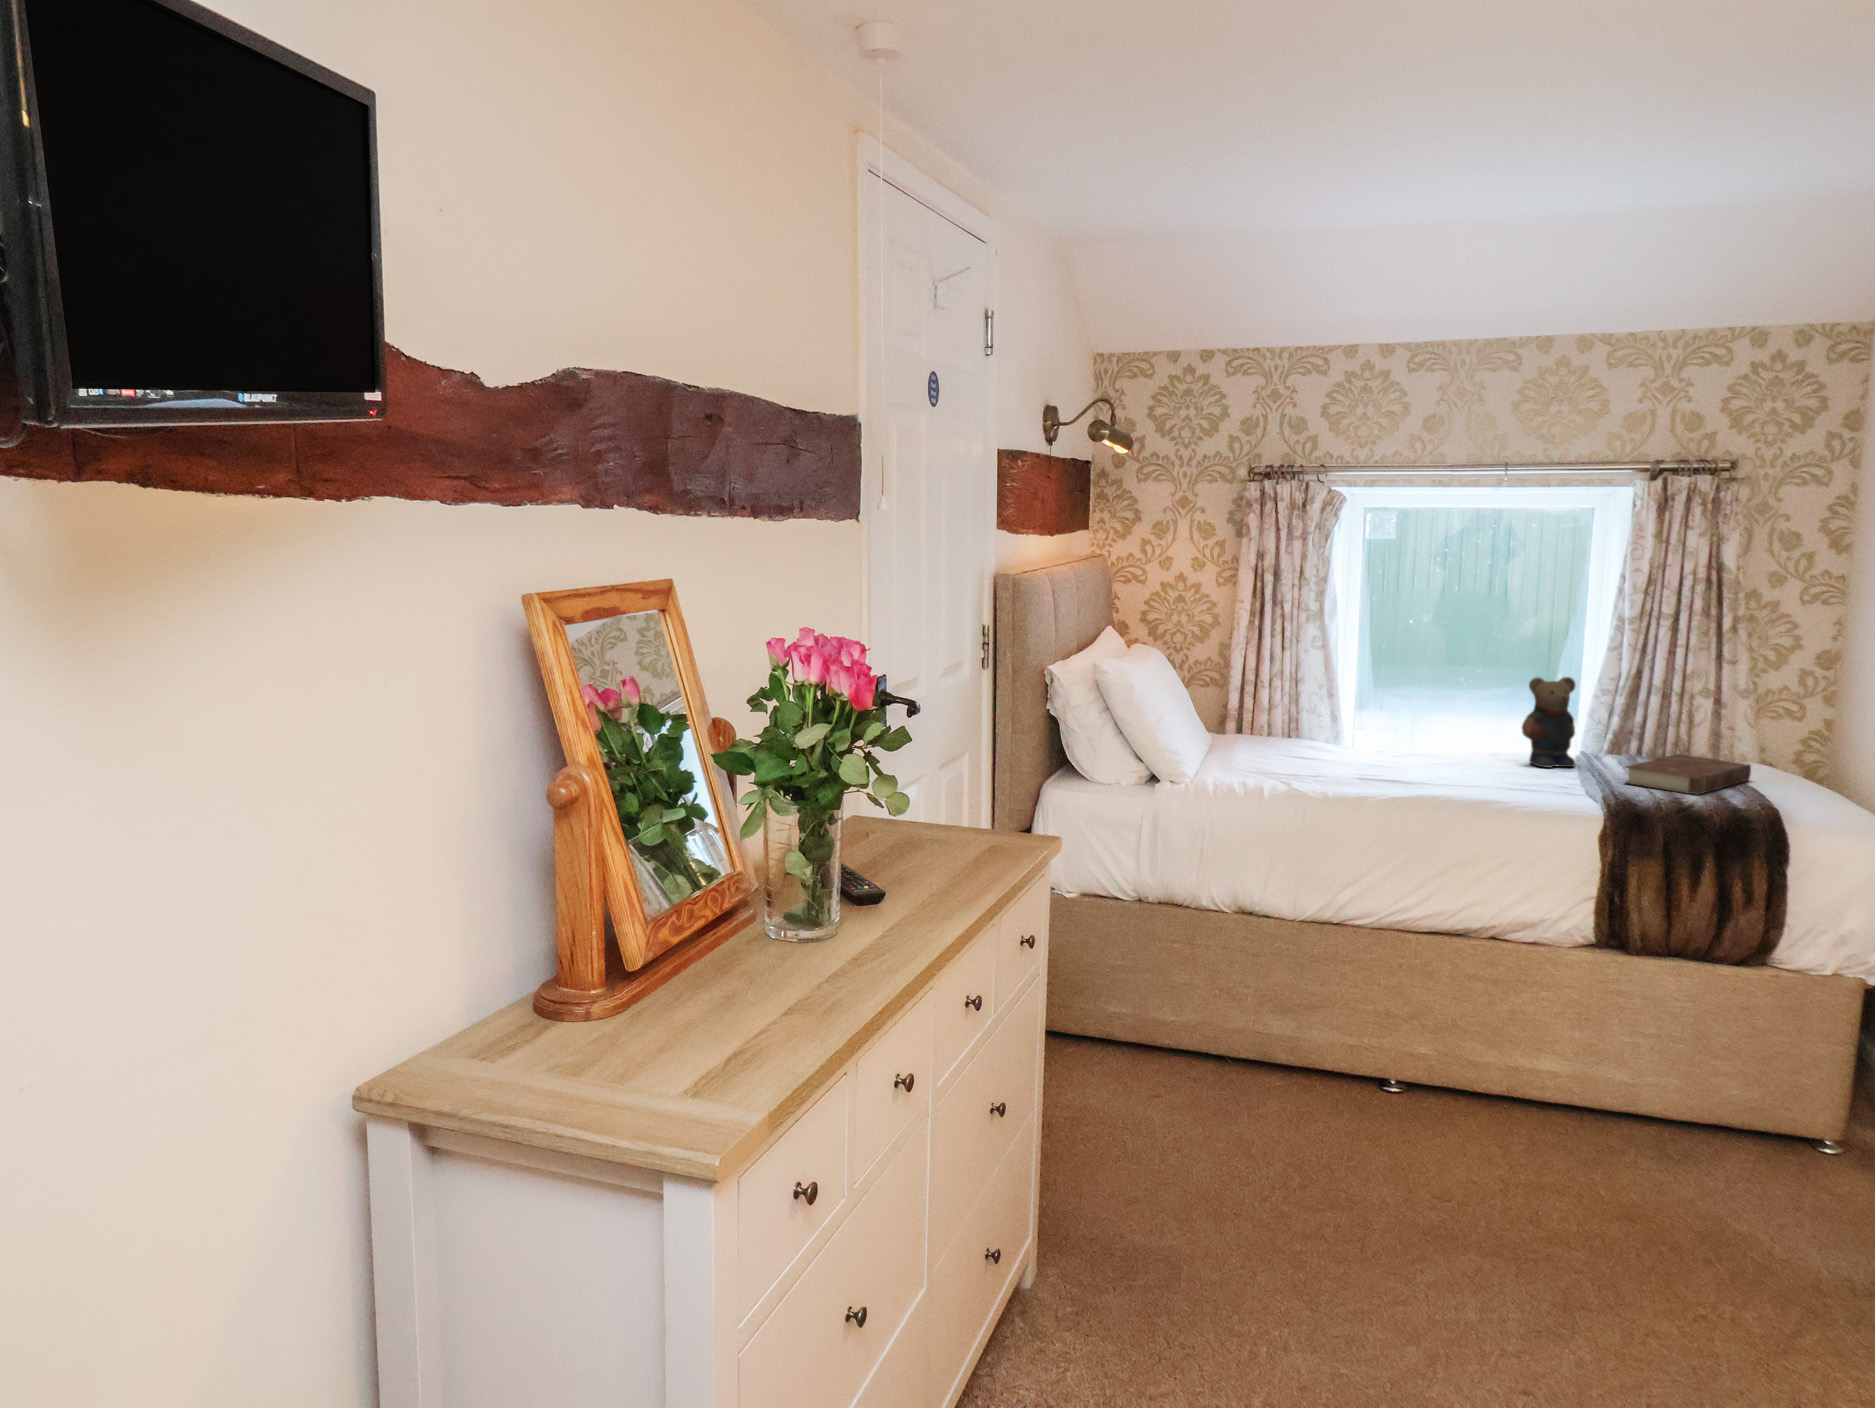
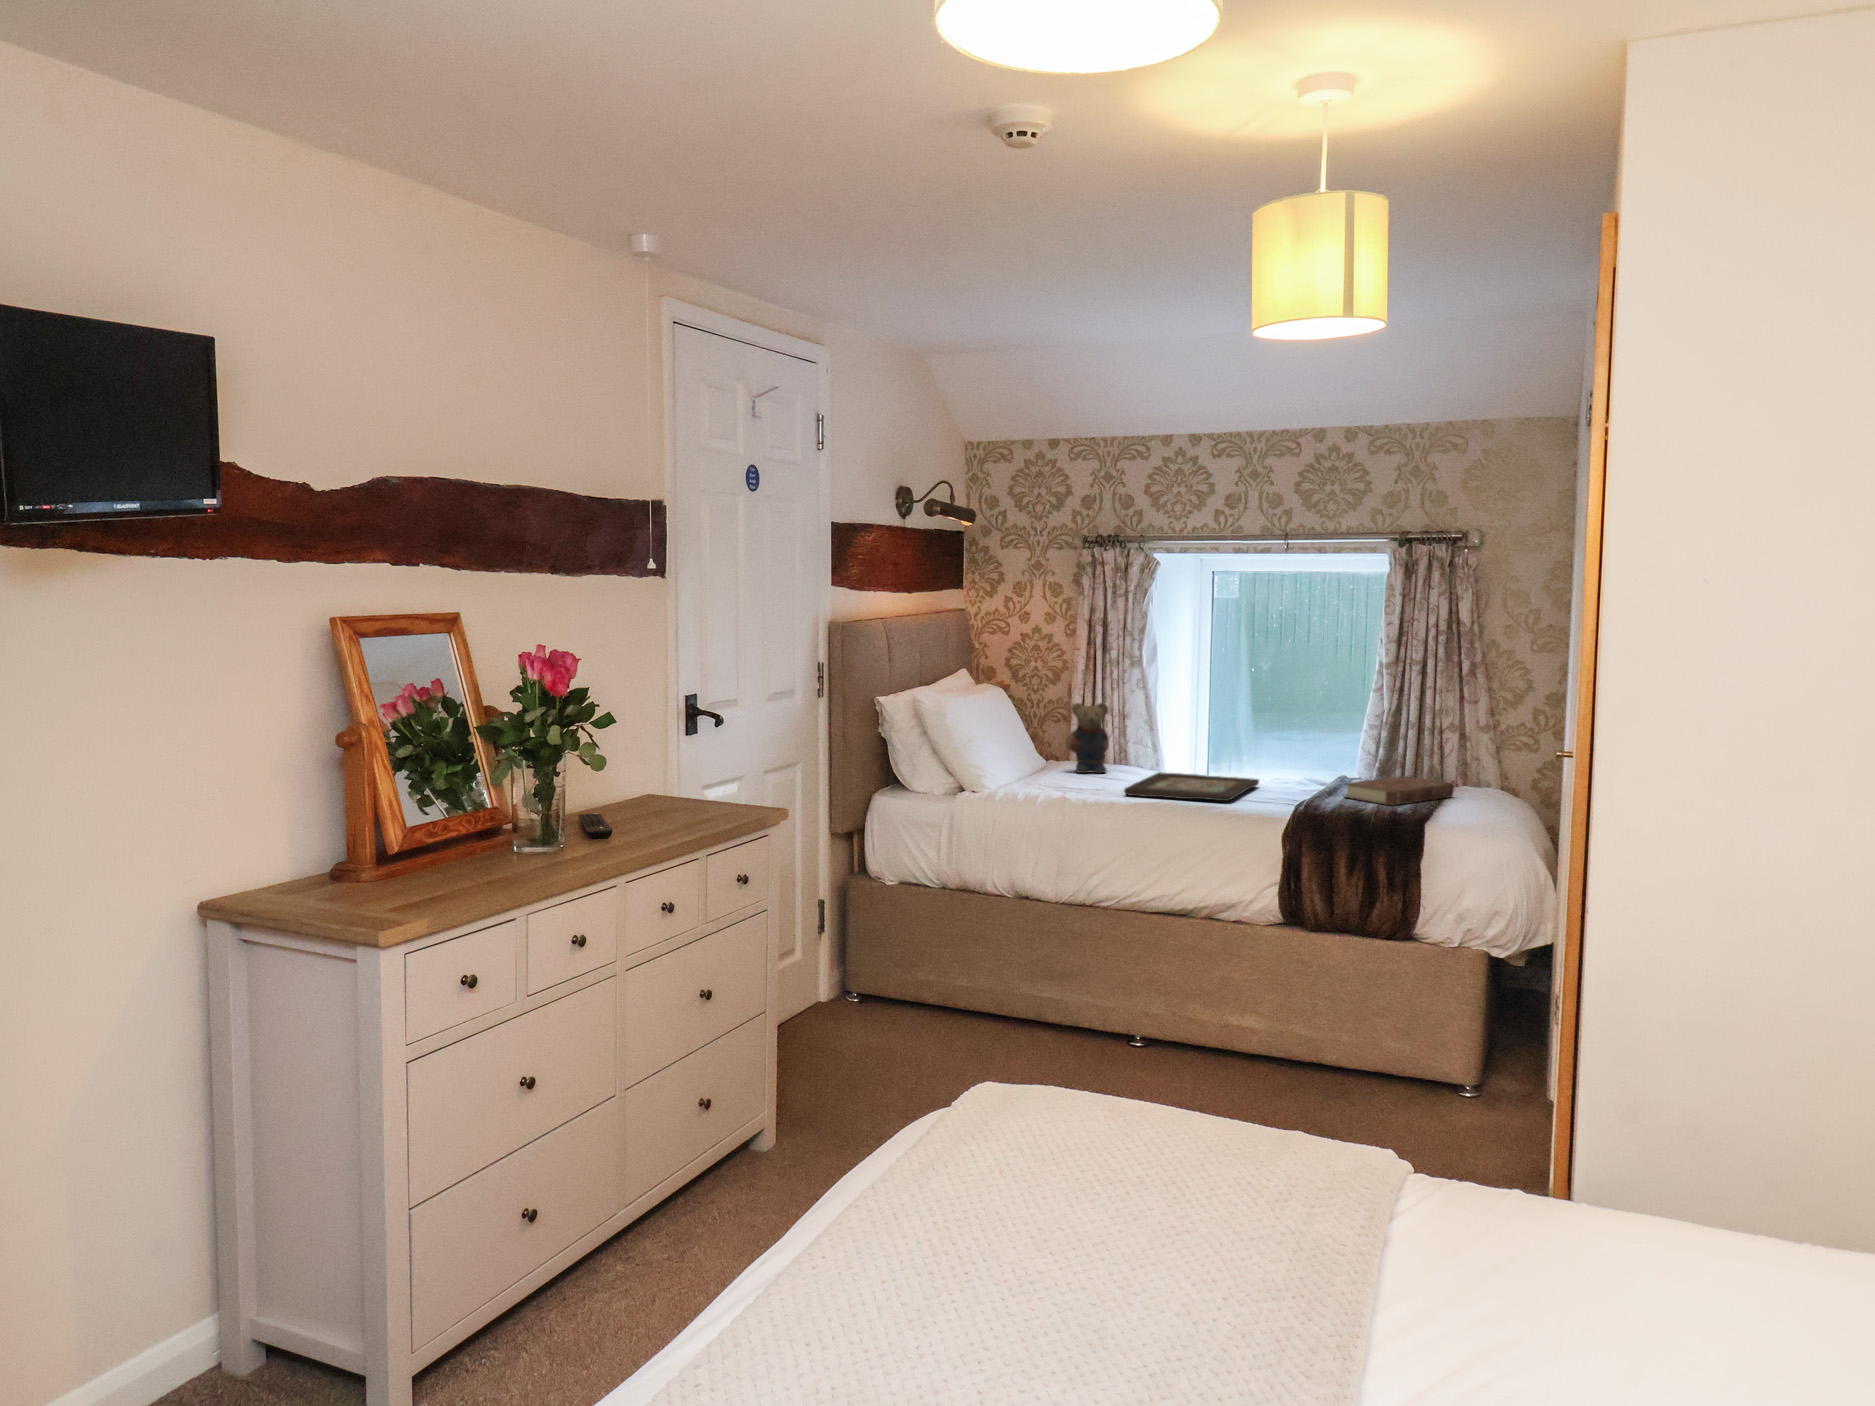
teddy bear: present [1522,677,1576,768] -> present [1066,703,1109,773]
decorative tray: none [1361,752,1504,792] -> present [1124,772,1259,801]

